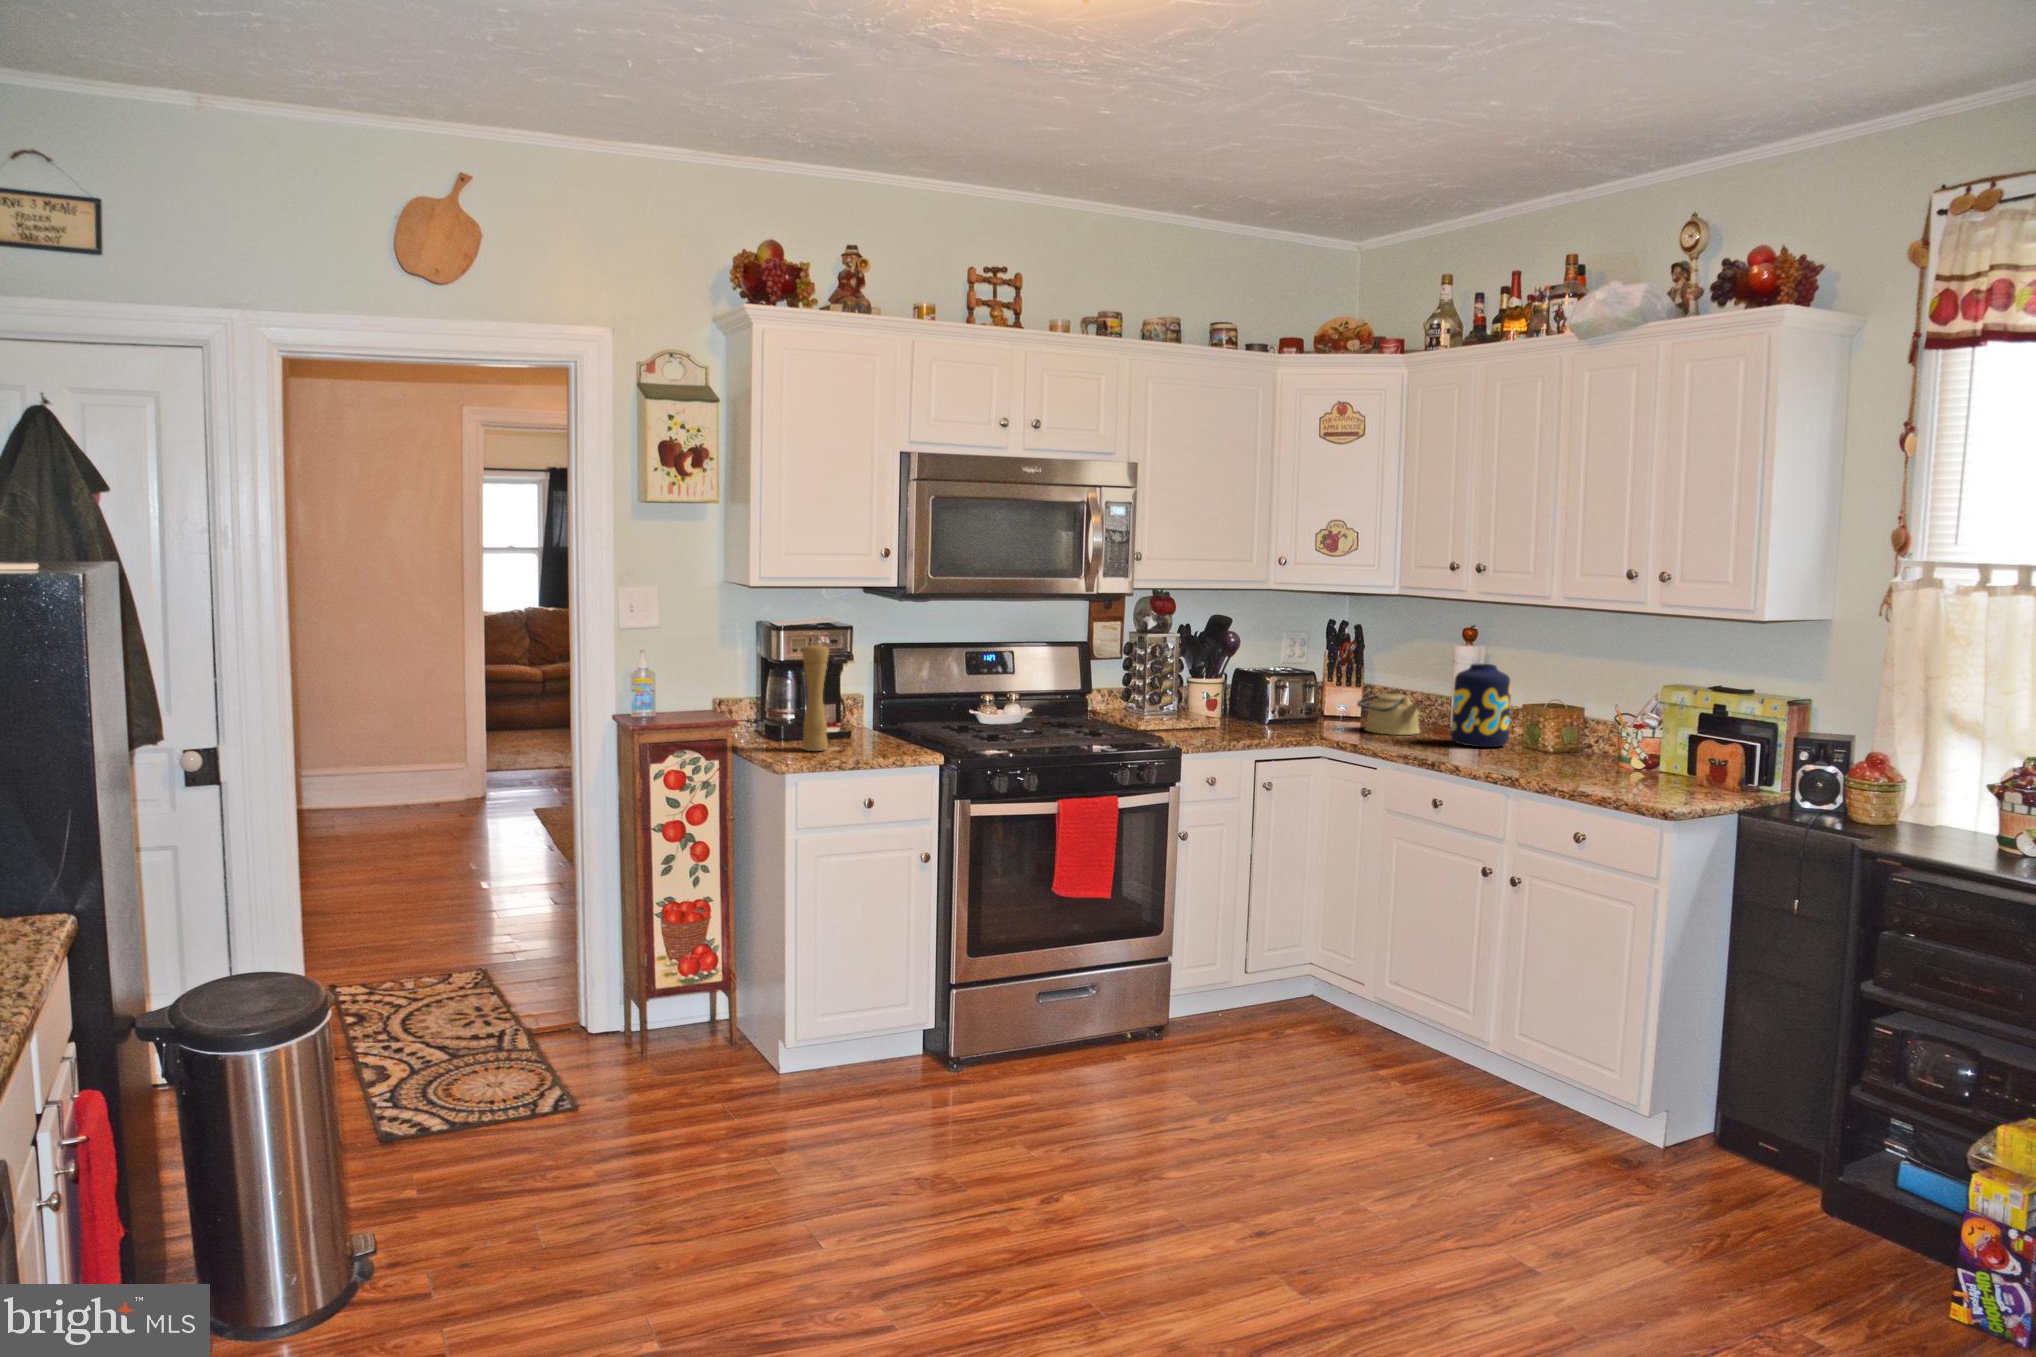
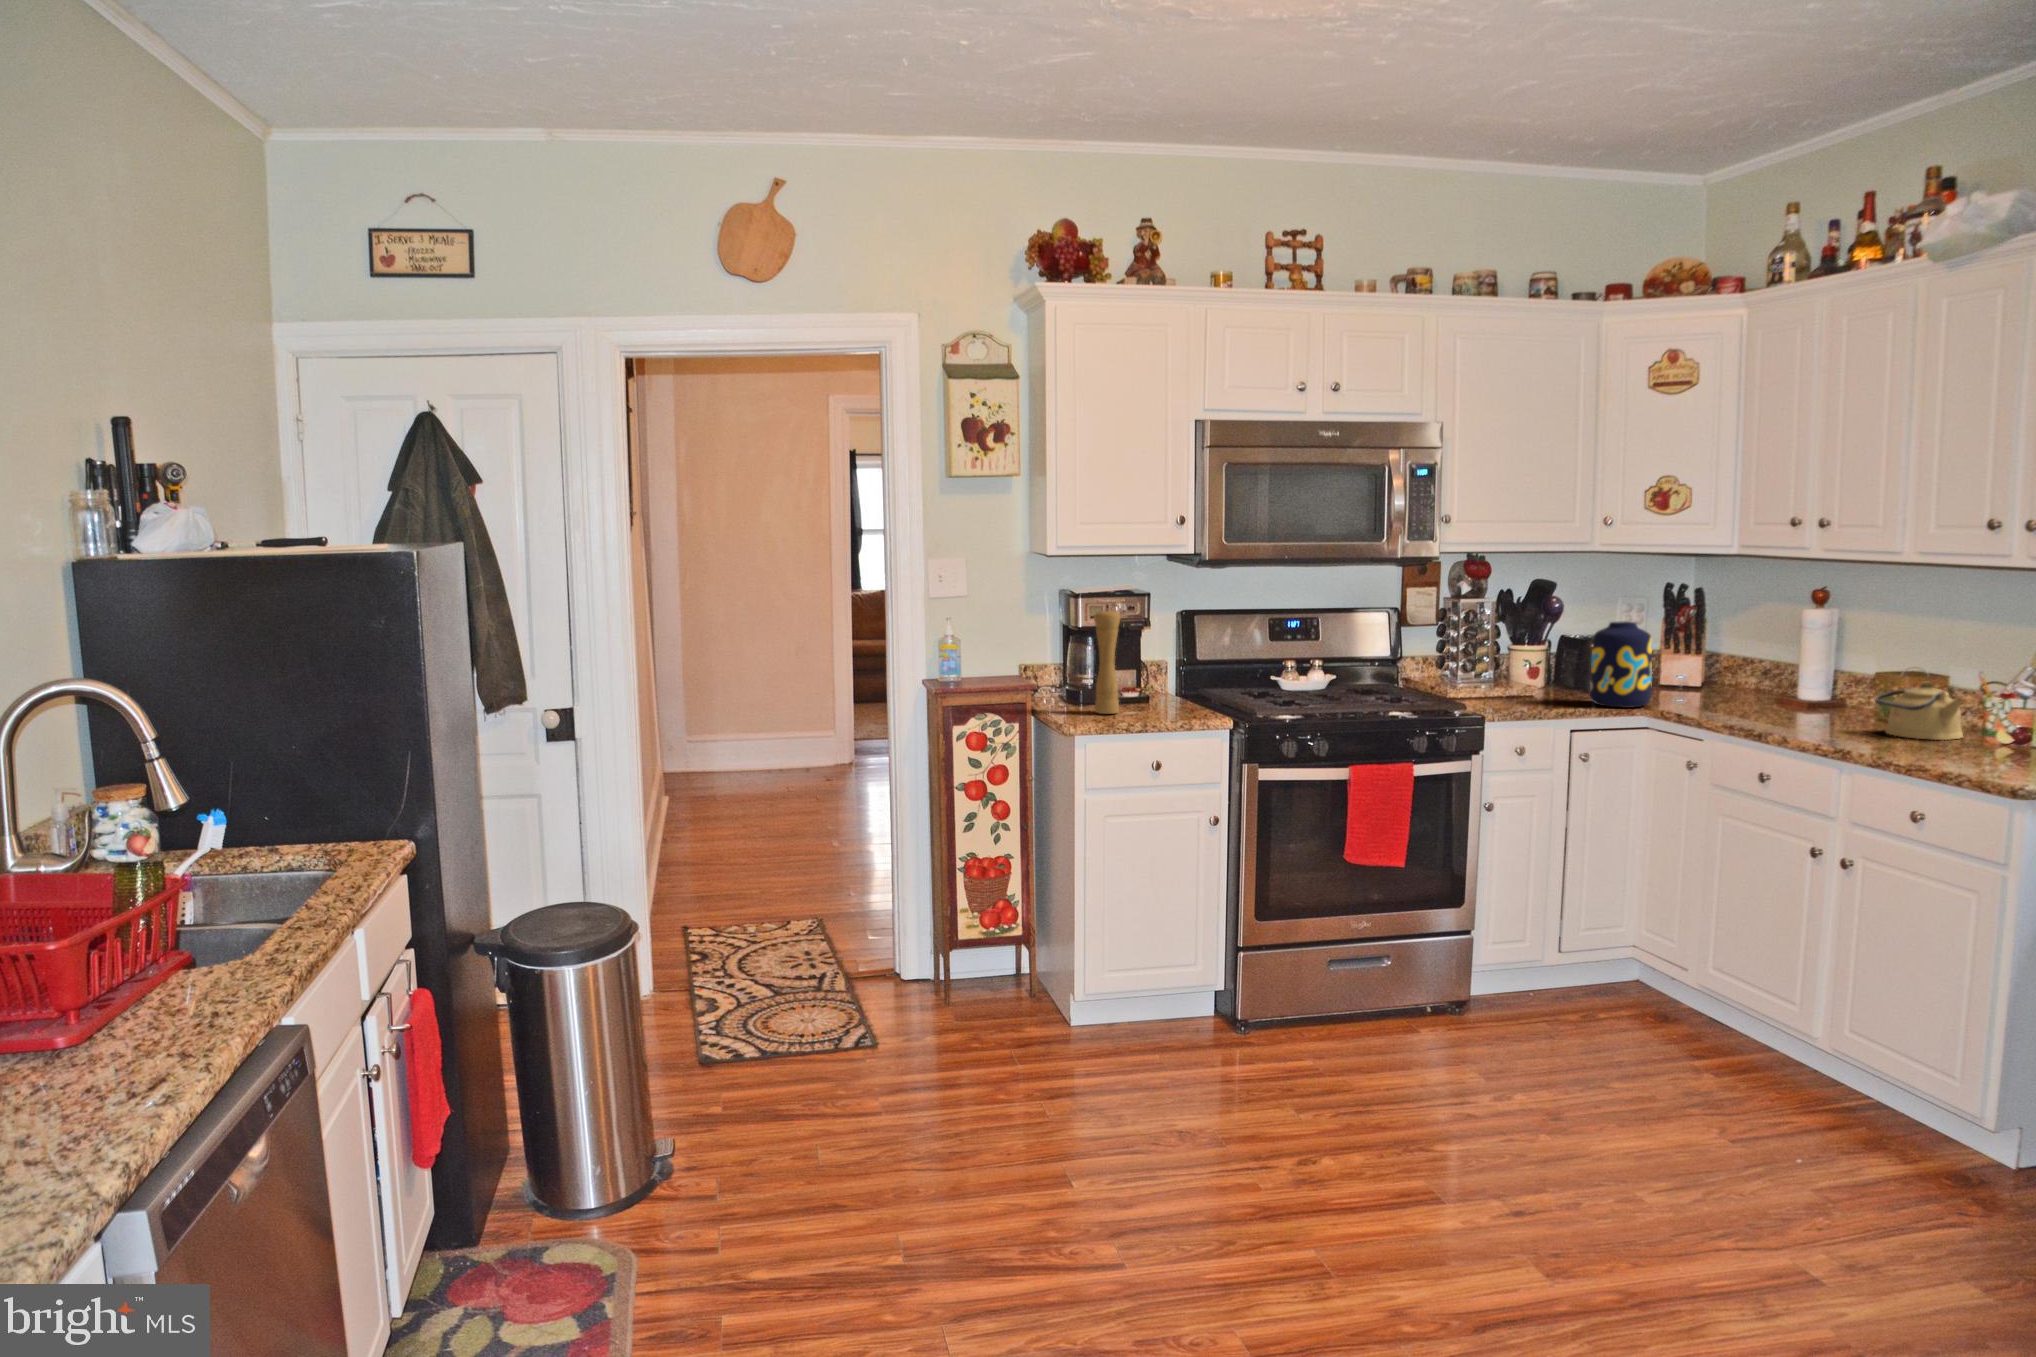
vase: present [1451,664,1511,747] -> present [1590,622,1652,708]
kettle: present [1357,689,1420,735] -> present [1875,682,1963,740]

